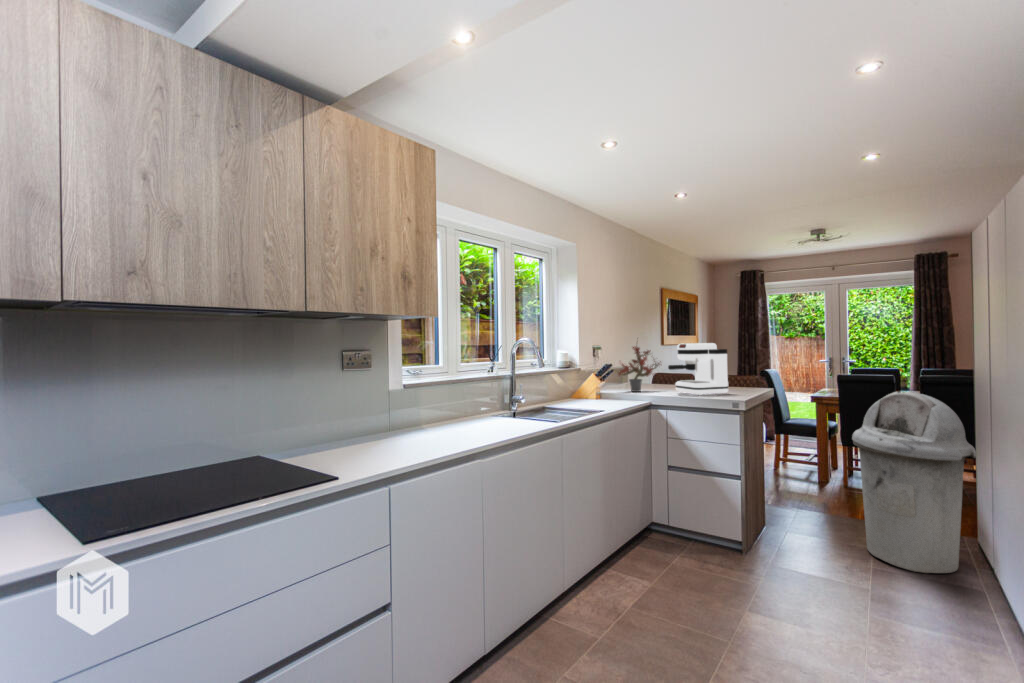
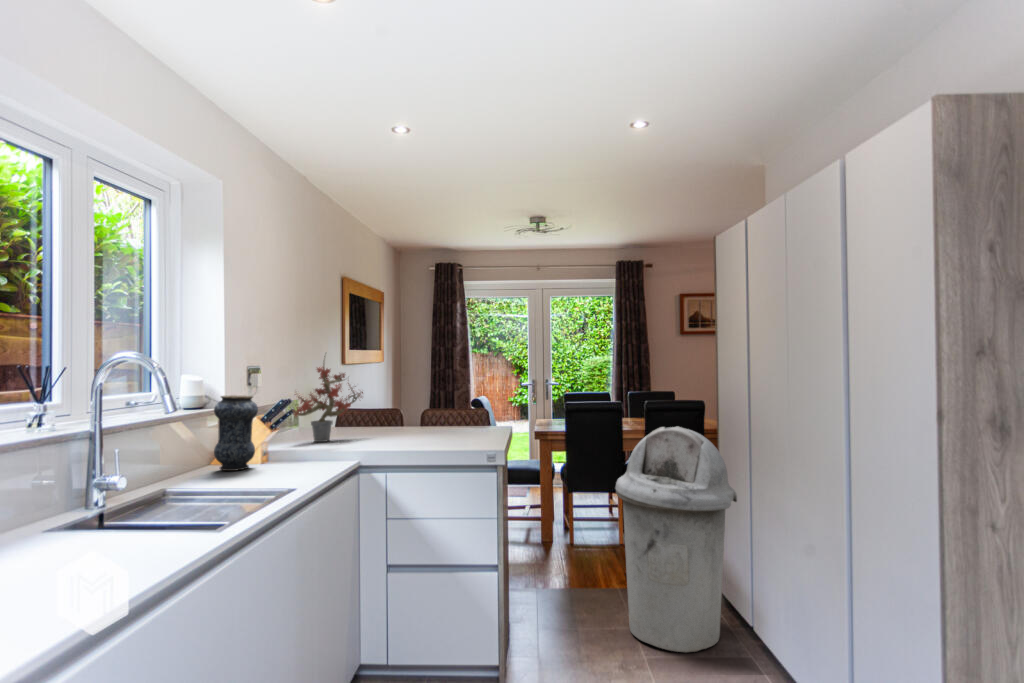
coffee maker: present [668,343,728,395] -> none [383,363,468,445]
vase: none [570,361,592,401] -> present [214,395,258,471]

